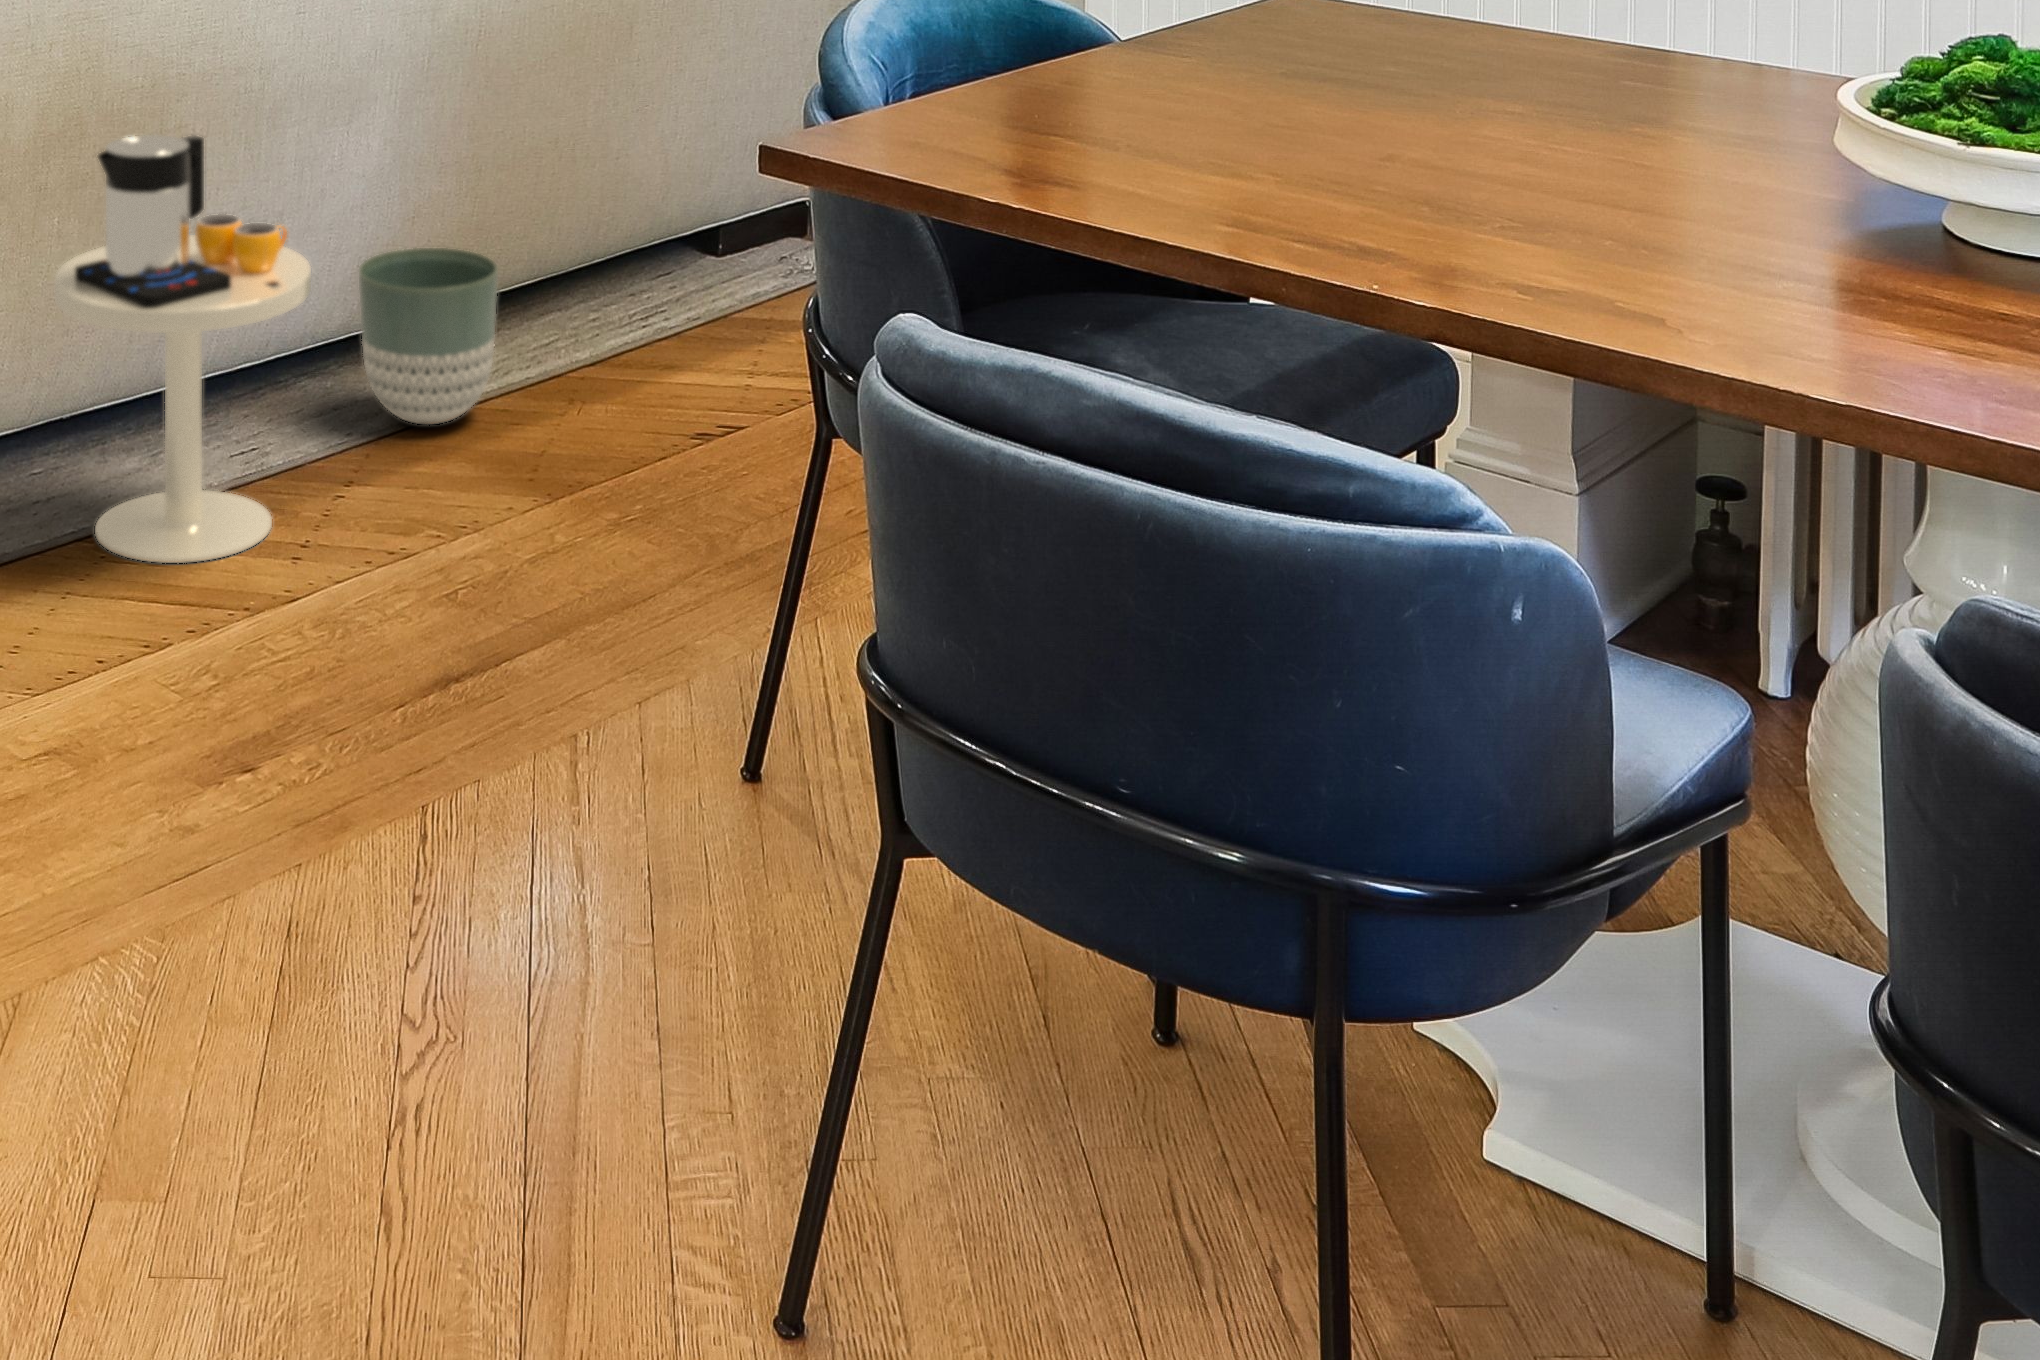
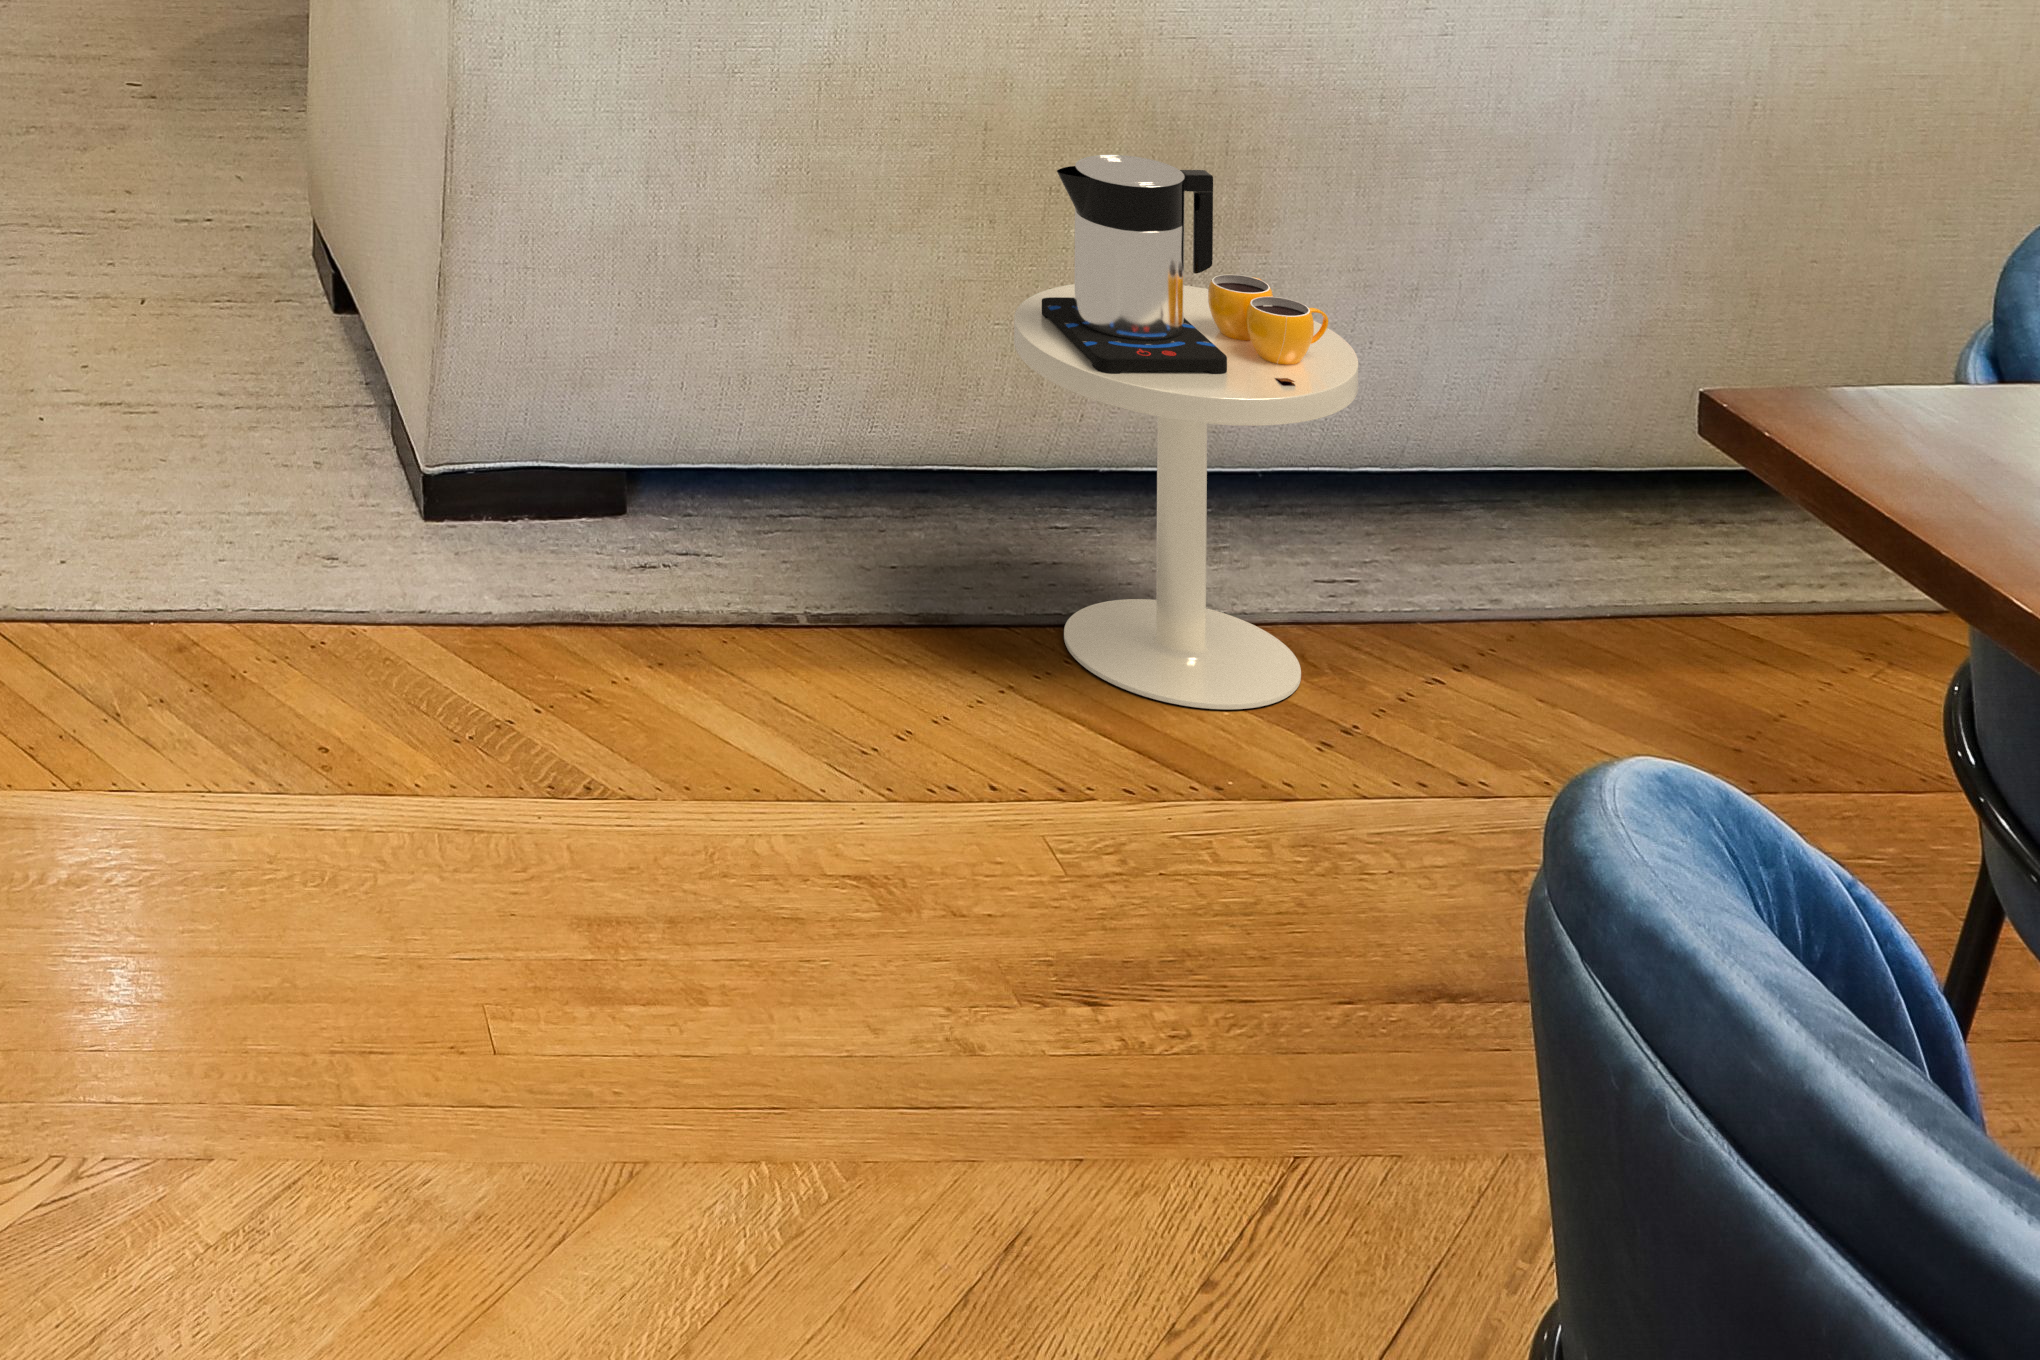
planter: present [359,248,498,425] -> none [1506,379,1721,629]

